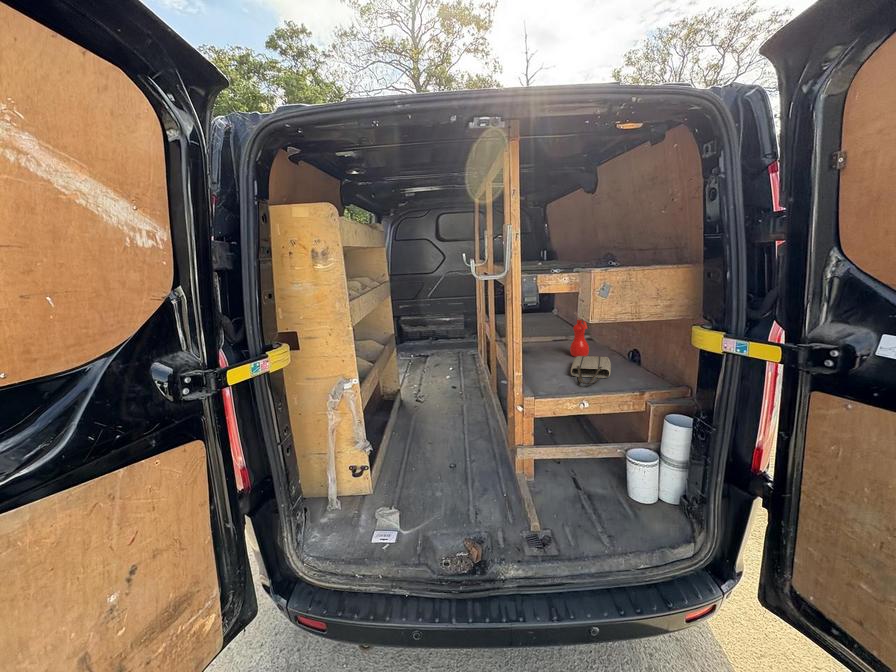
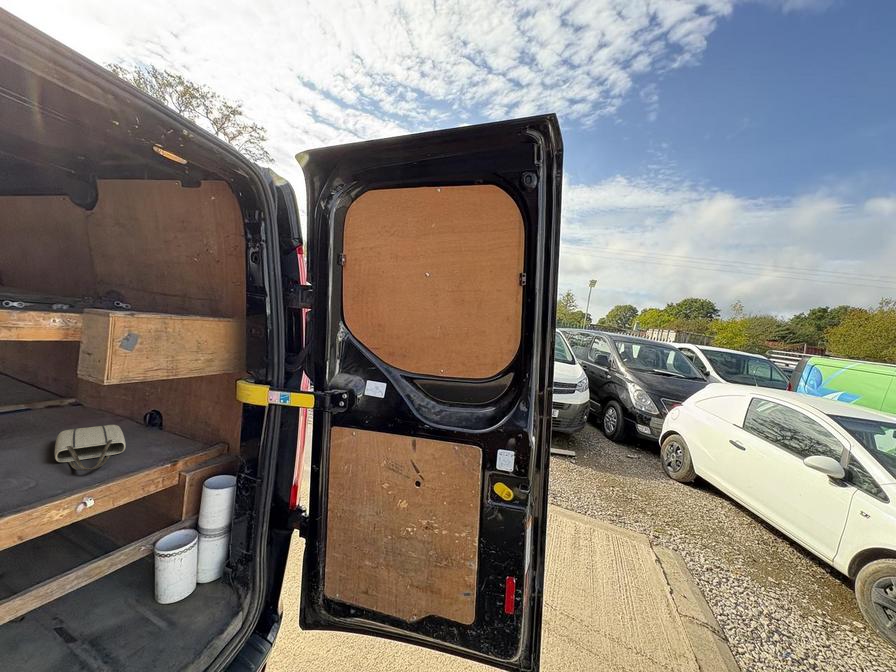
spray bottle: present [570,312,589,357] -> none [44,365,81,432]

